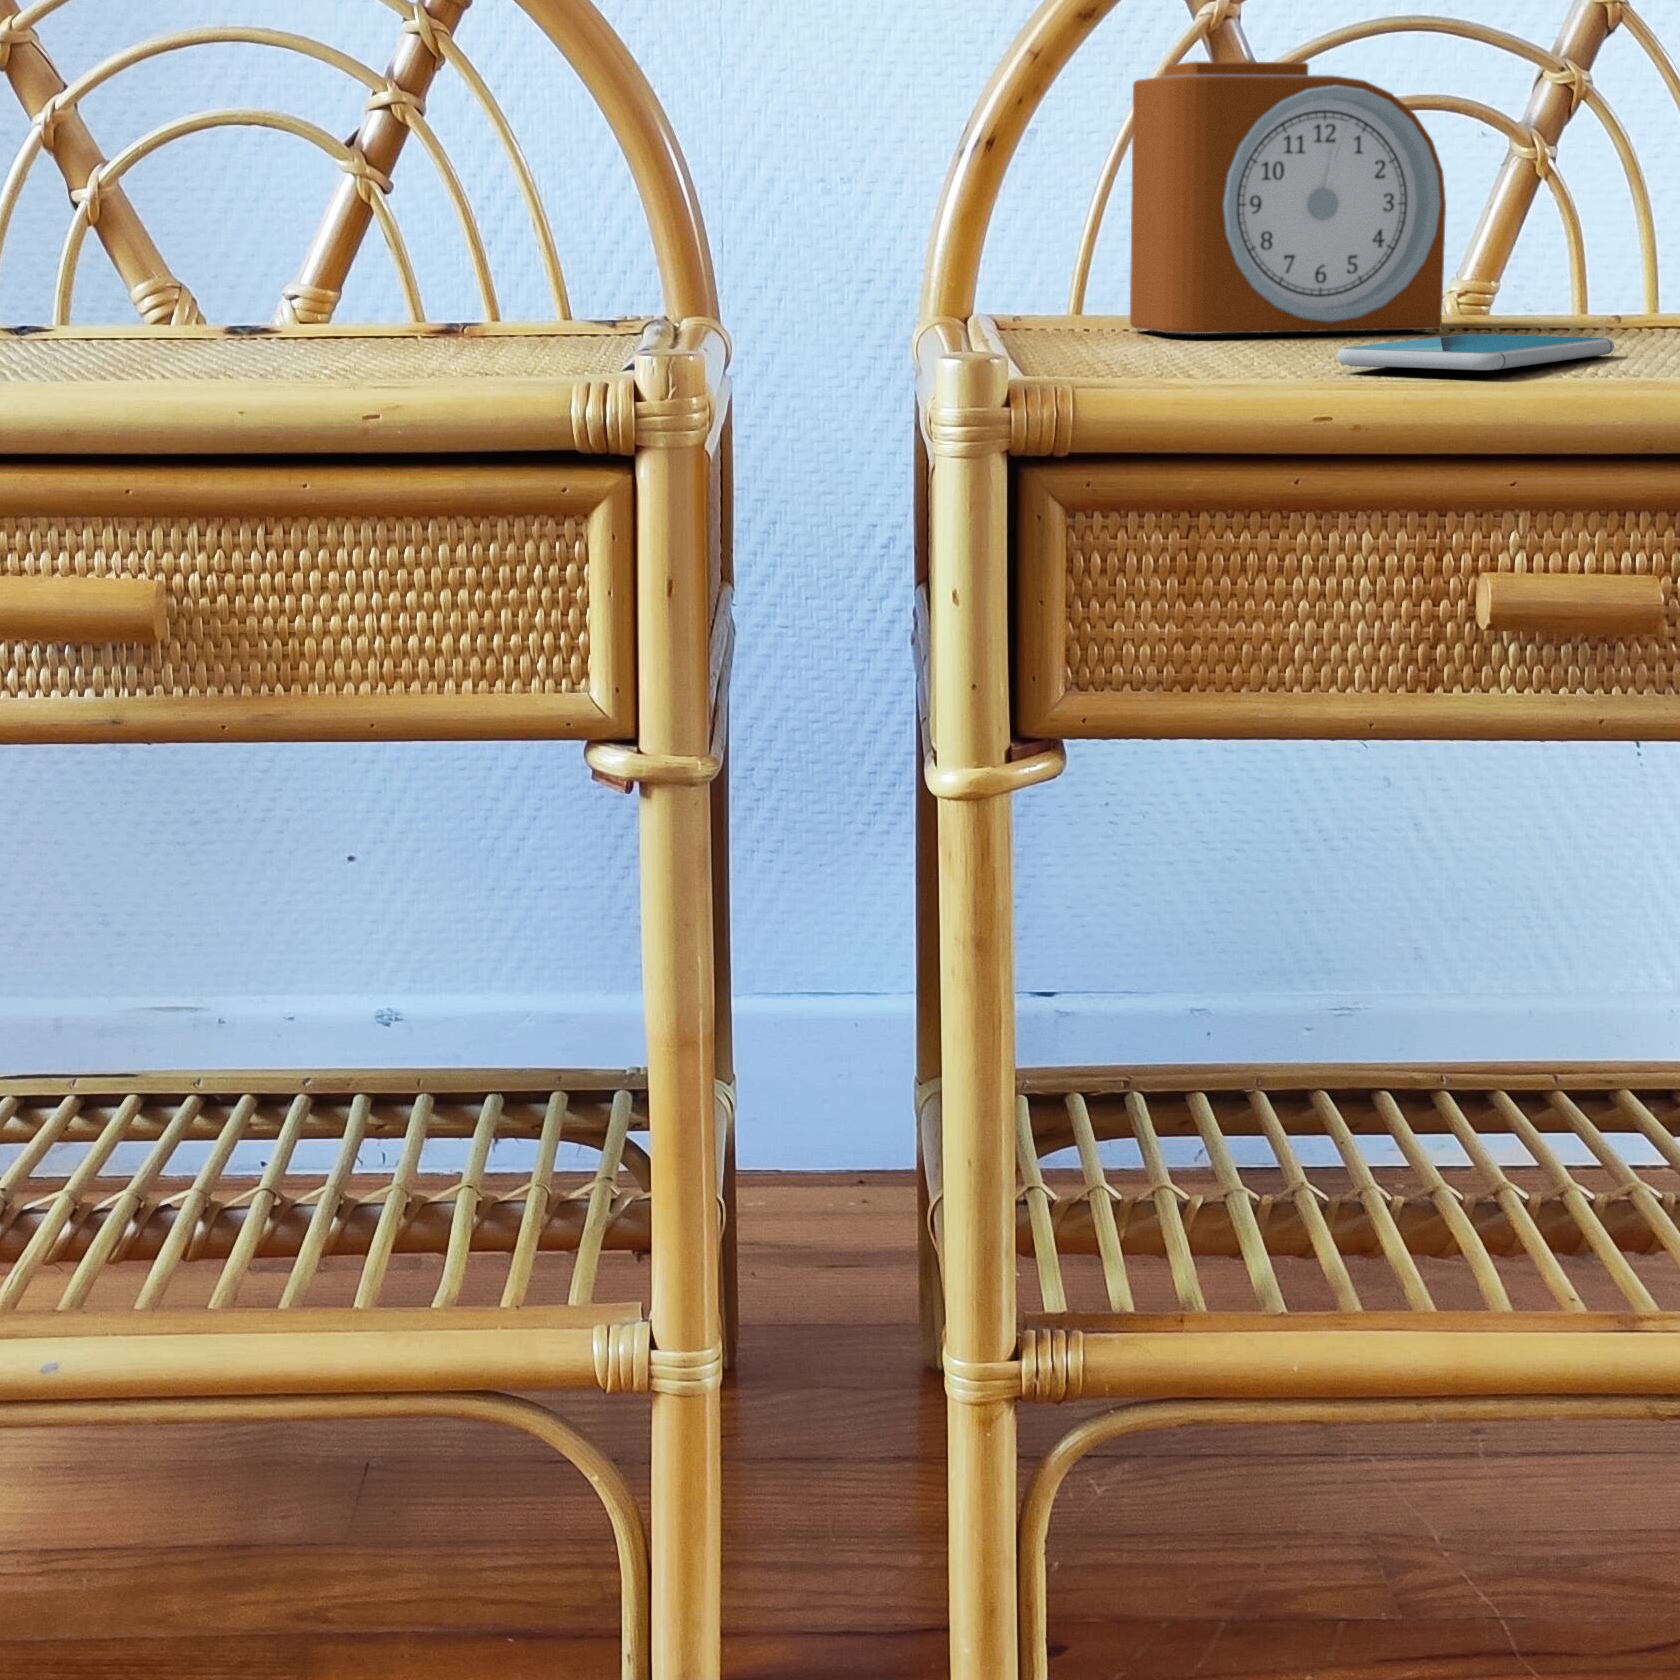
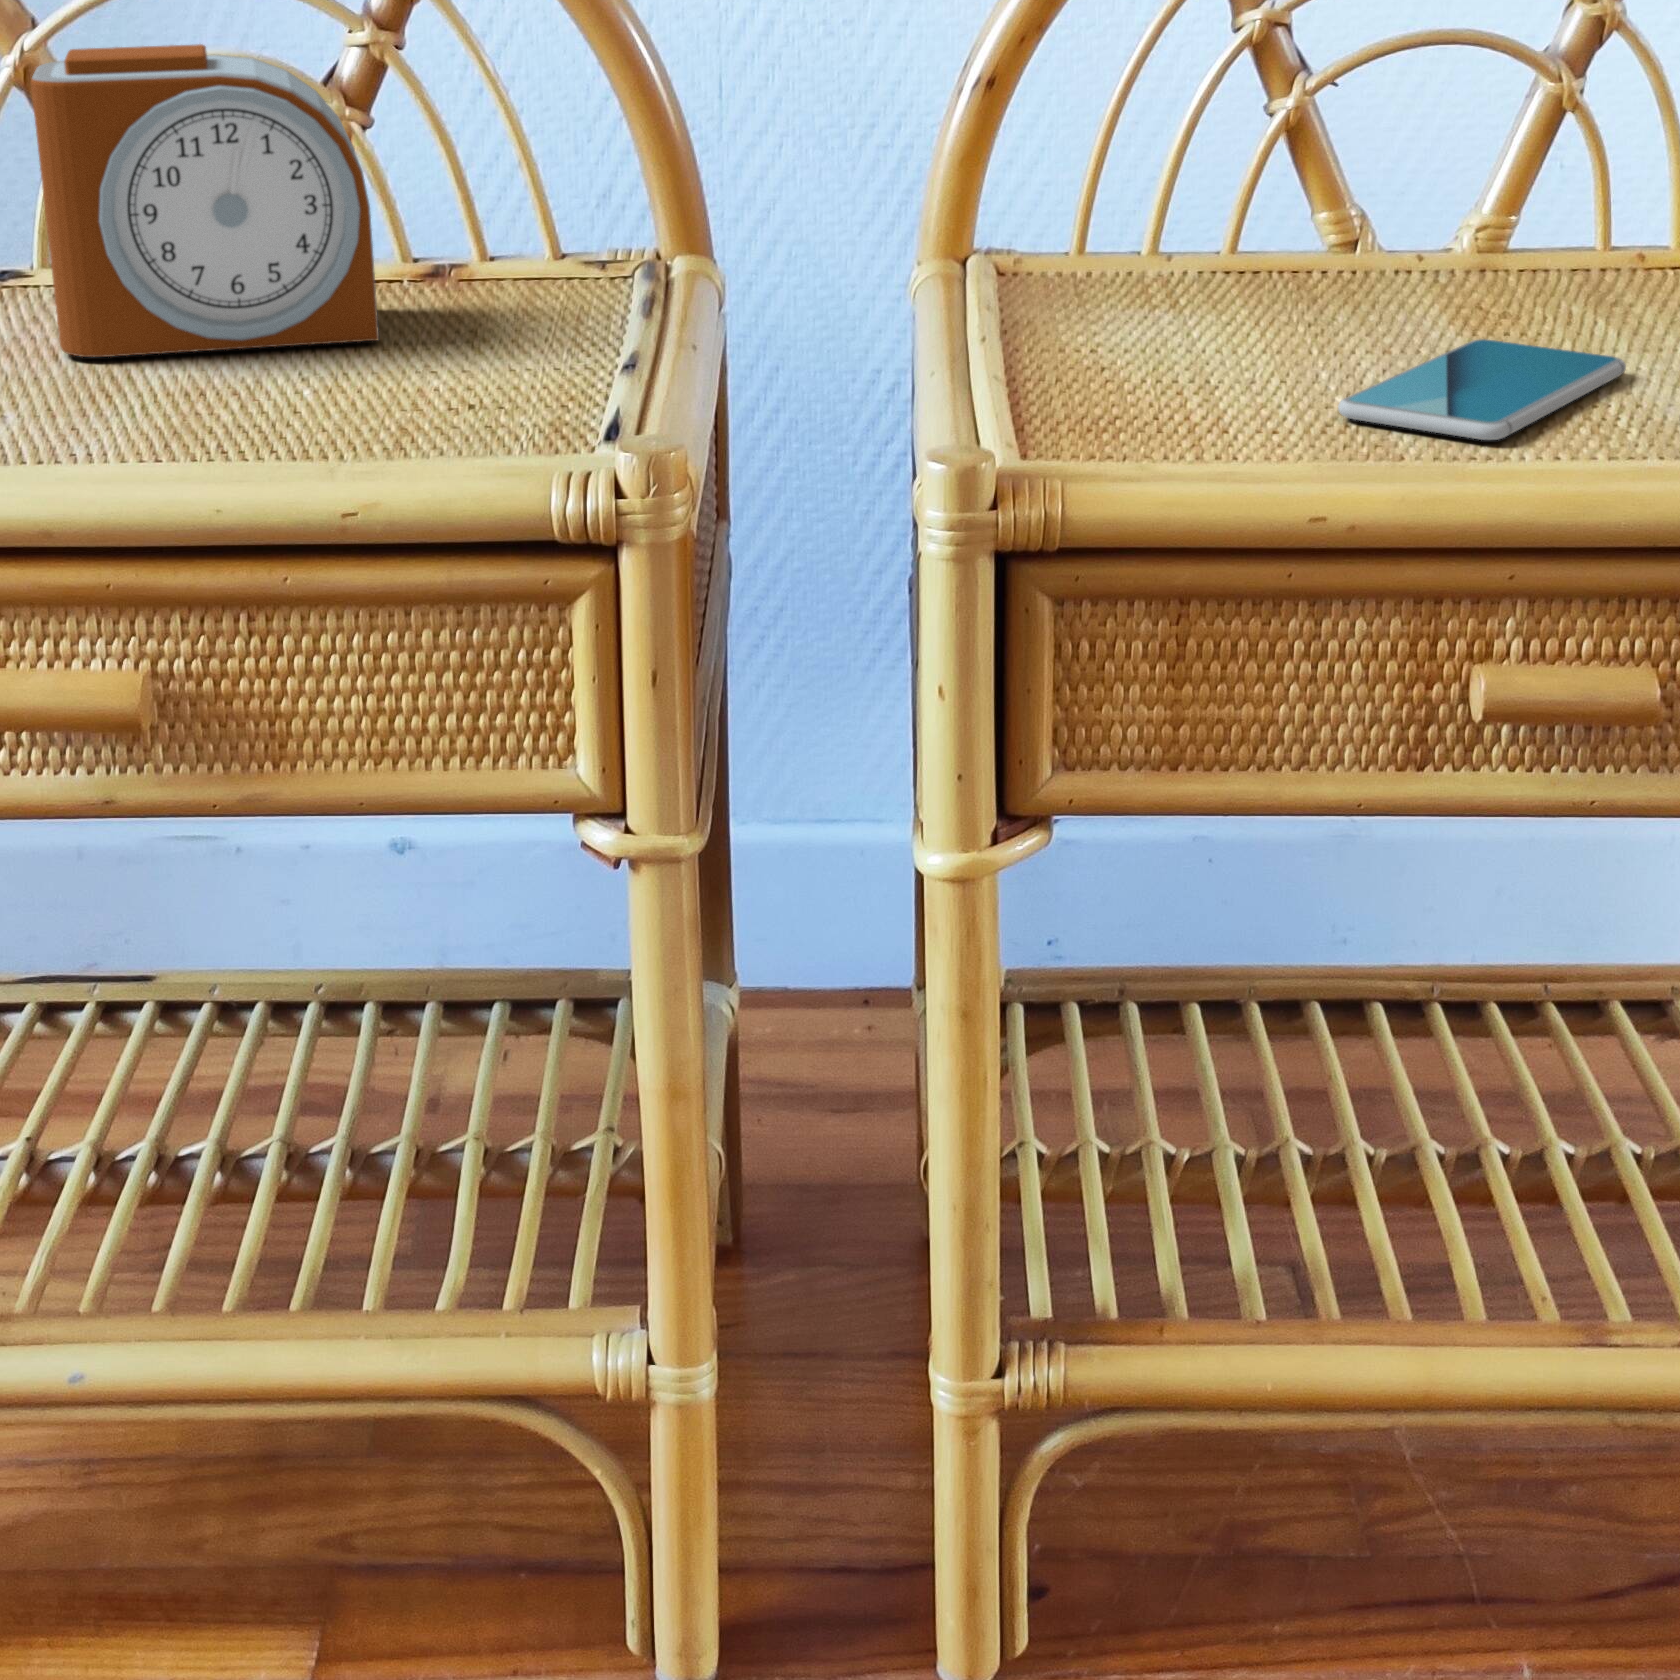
alarm clock: present [1130,61,1446,334] -> present [31,44,379,357]

